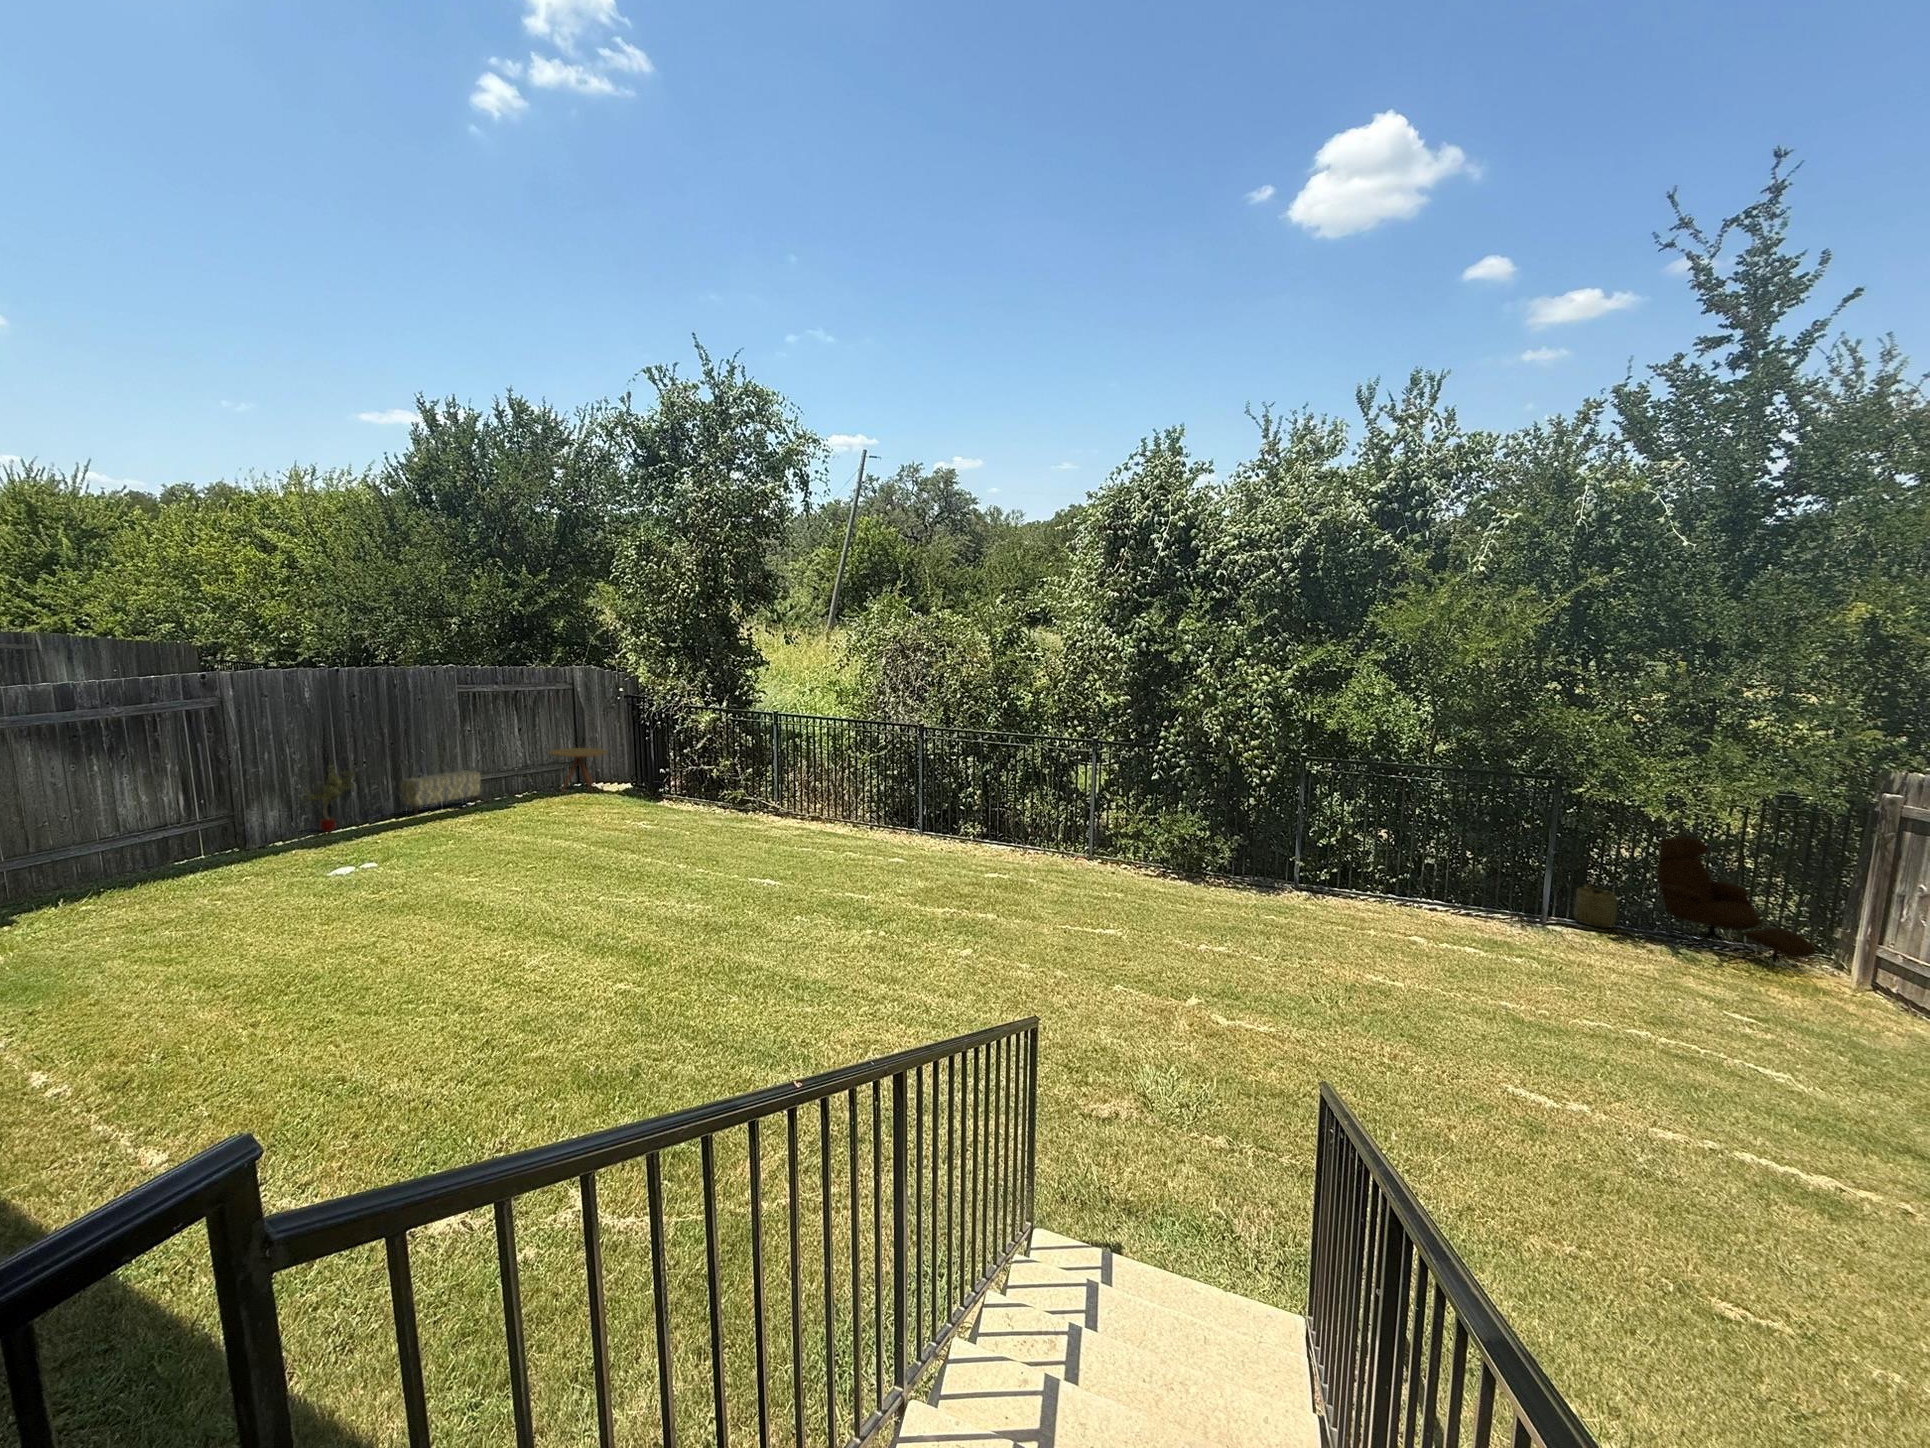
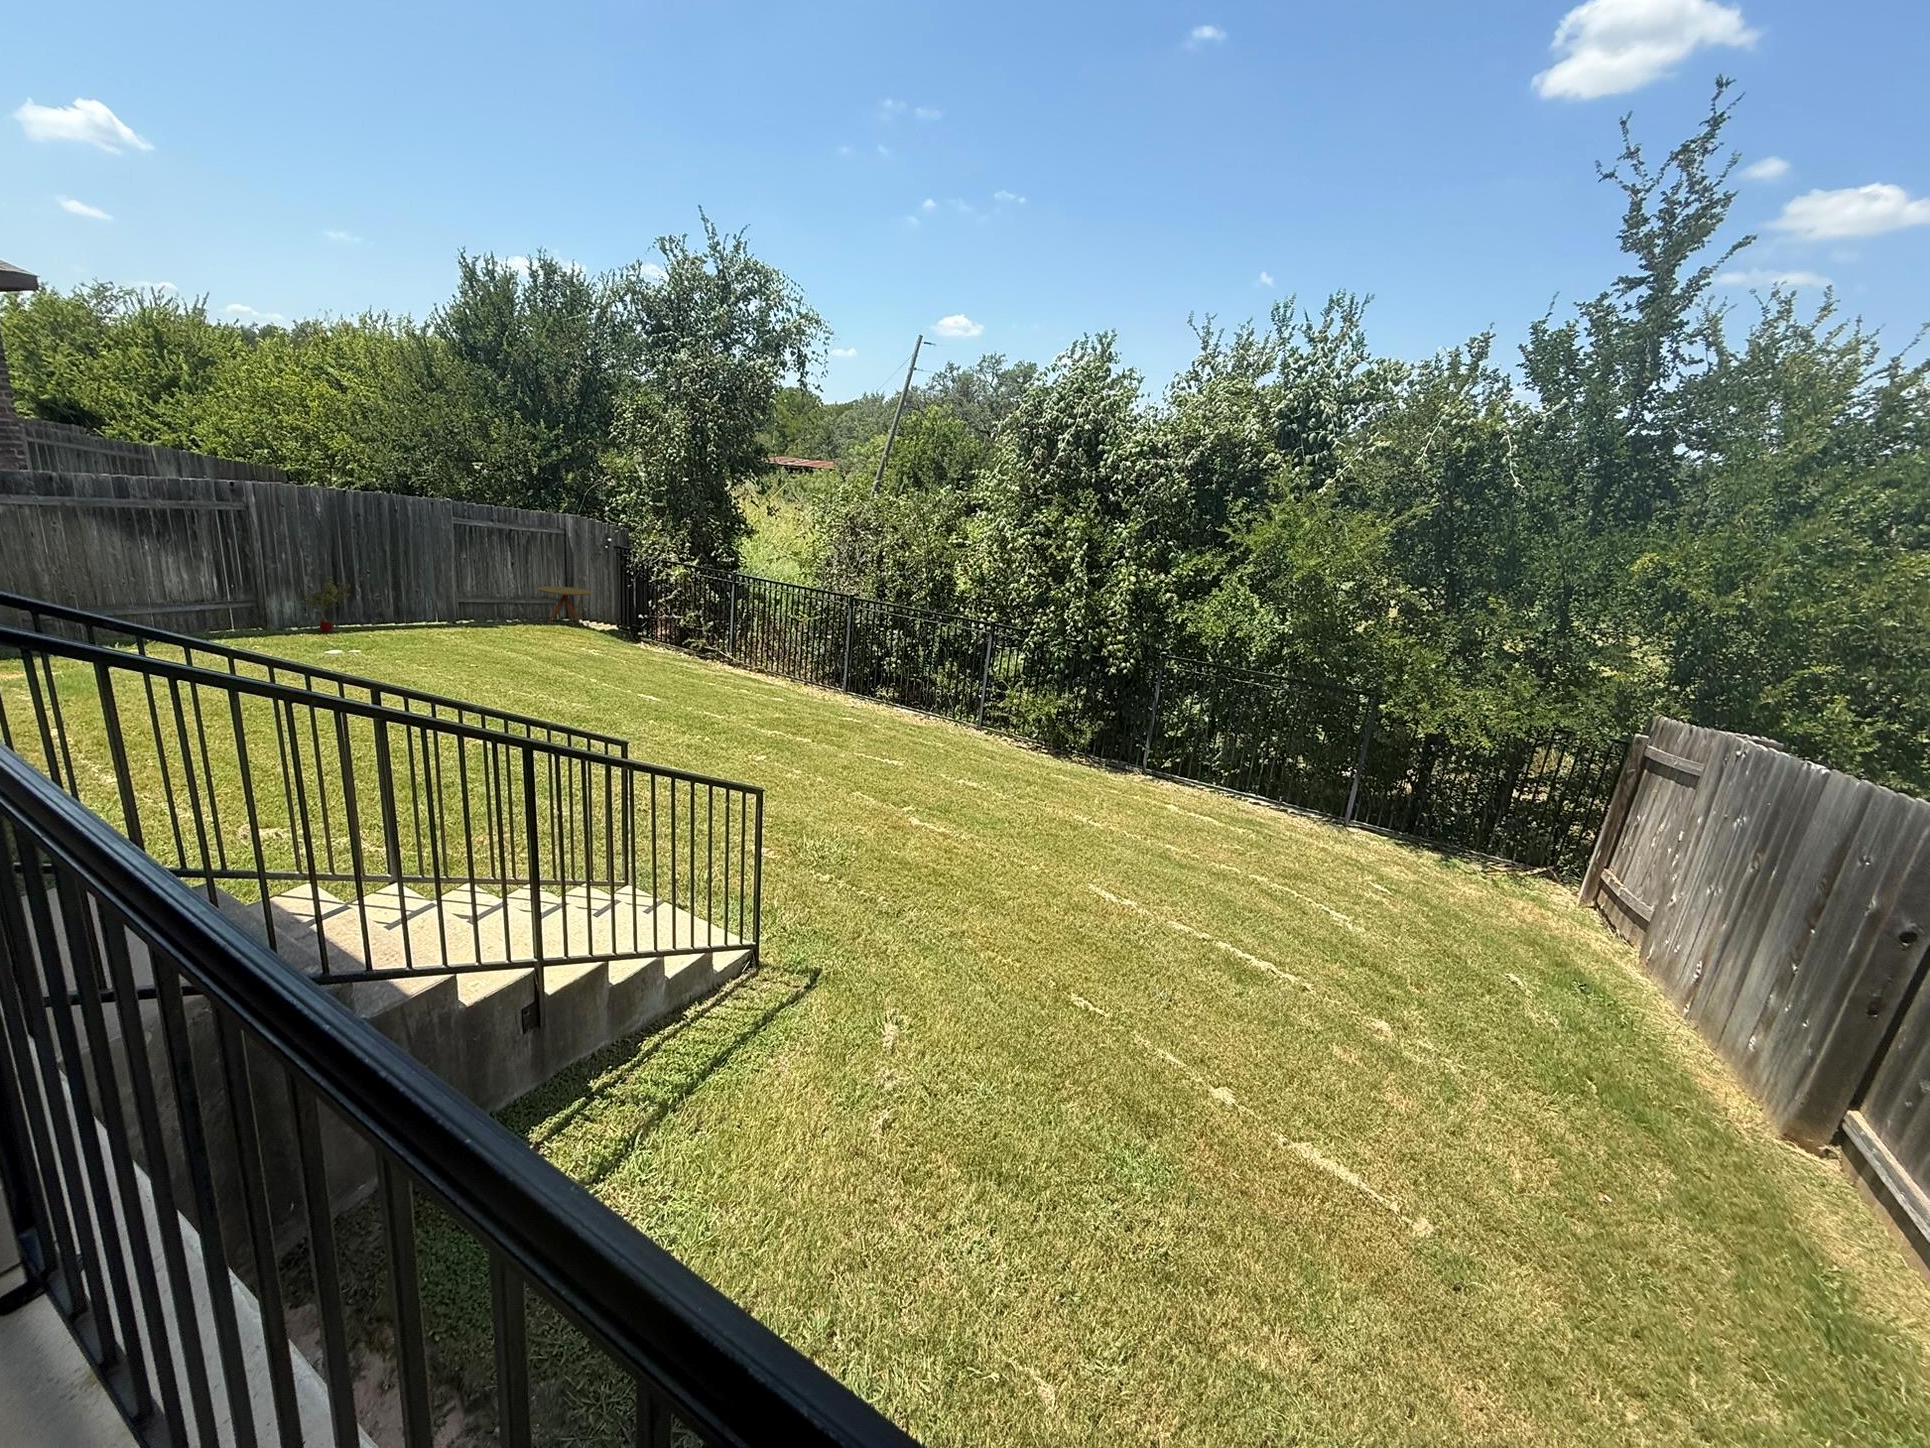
bench: present [401,770,480,816] -> none [391,593,470,629]
lounge chair: present [1658,837,1816,972] -> none [1447,763,1567,896]
basket: present [1574,884,1617,928] -> none [1372,797,1412,838]

